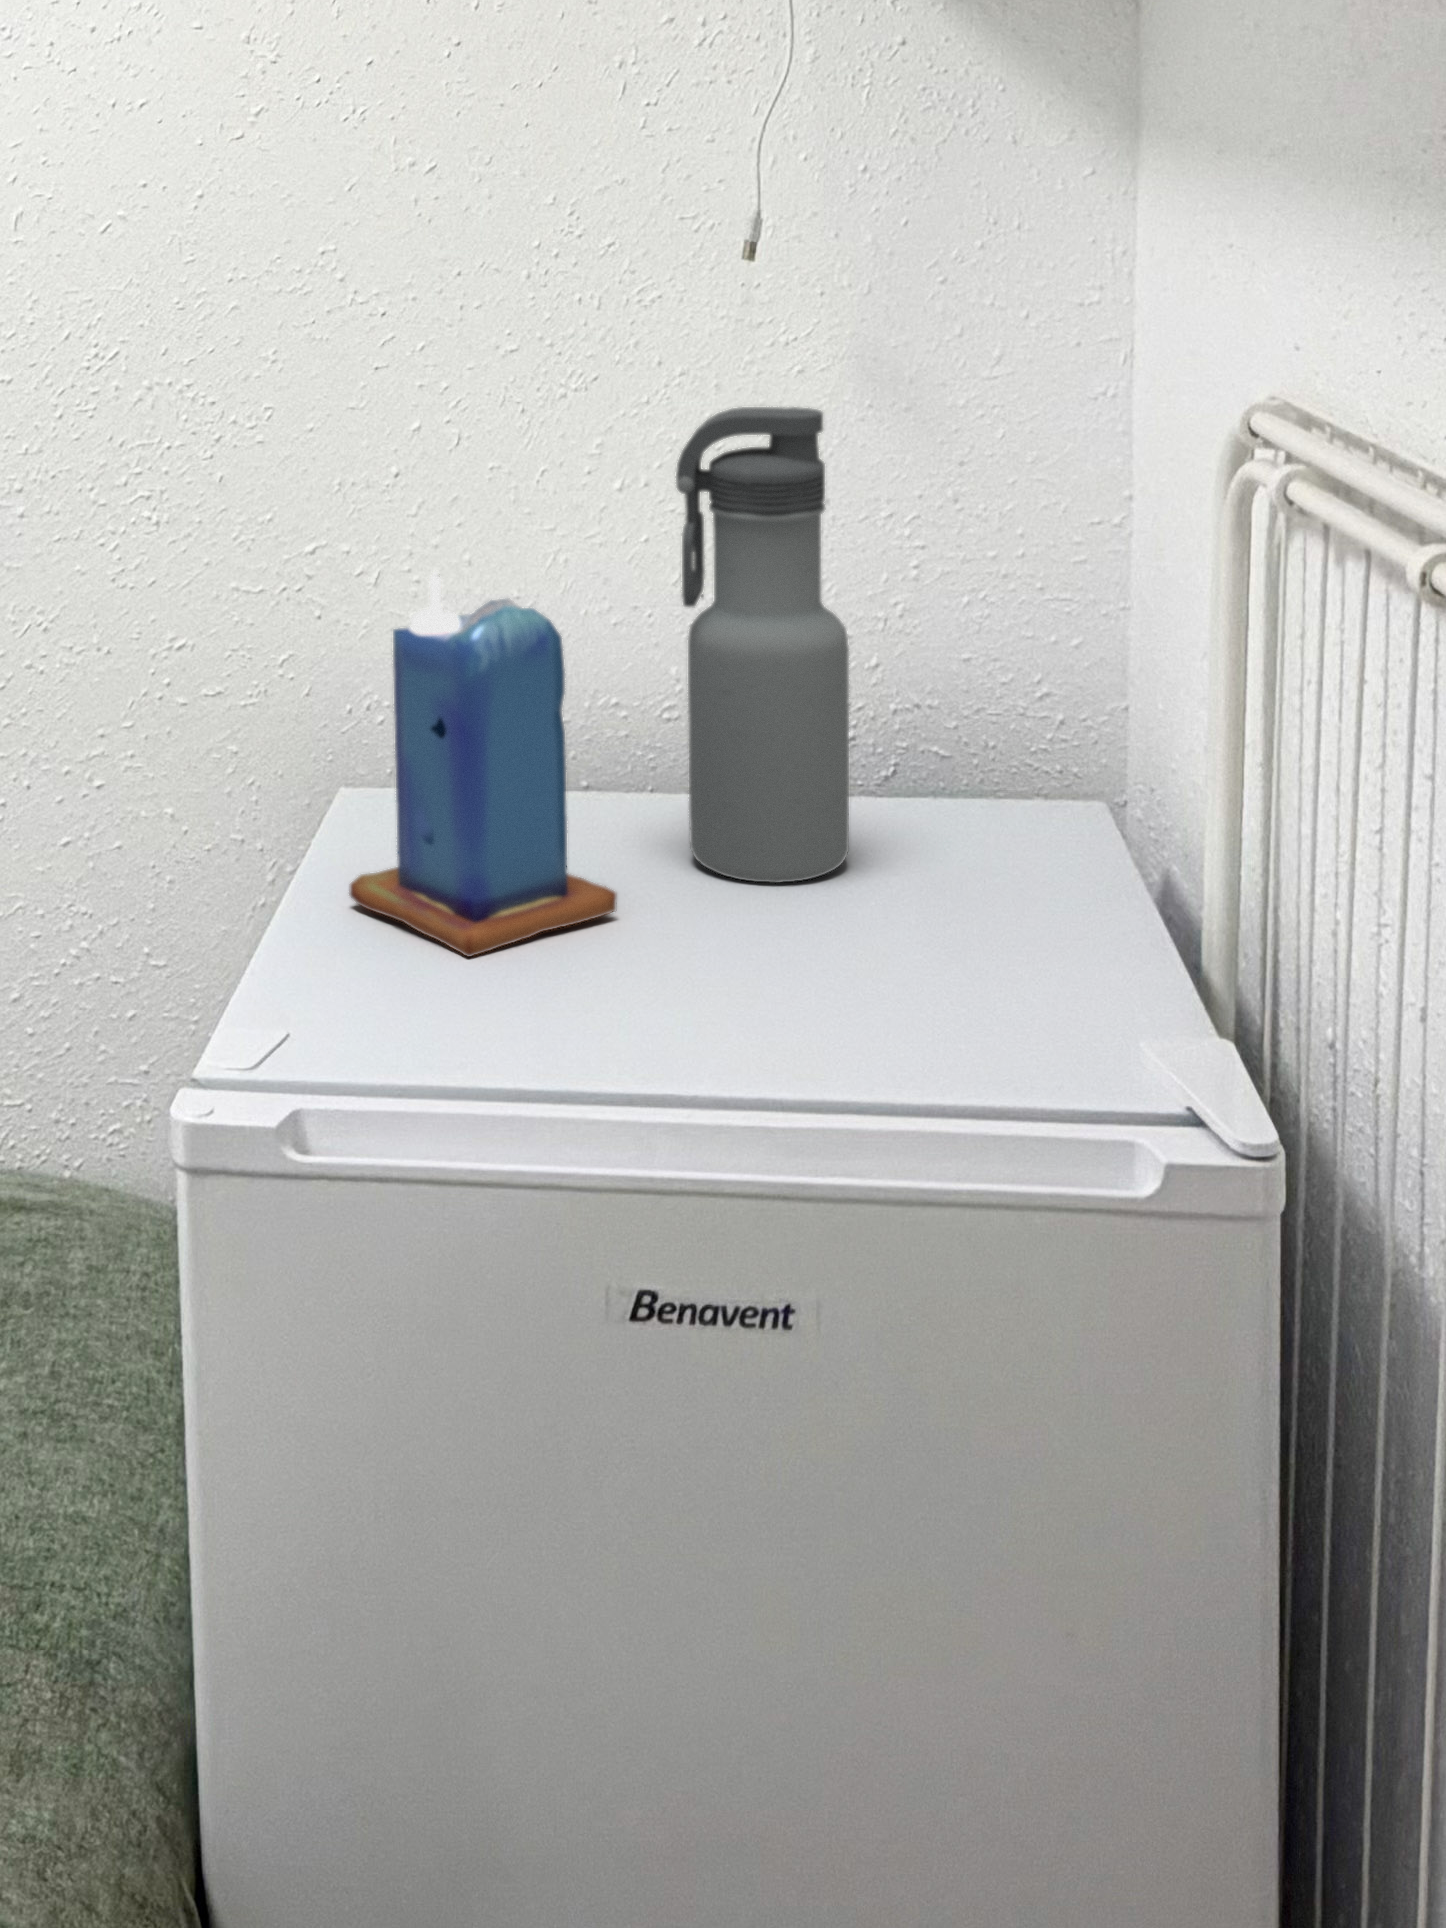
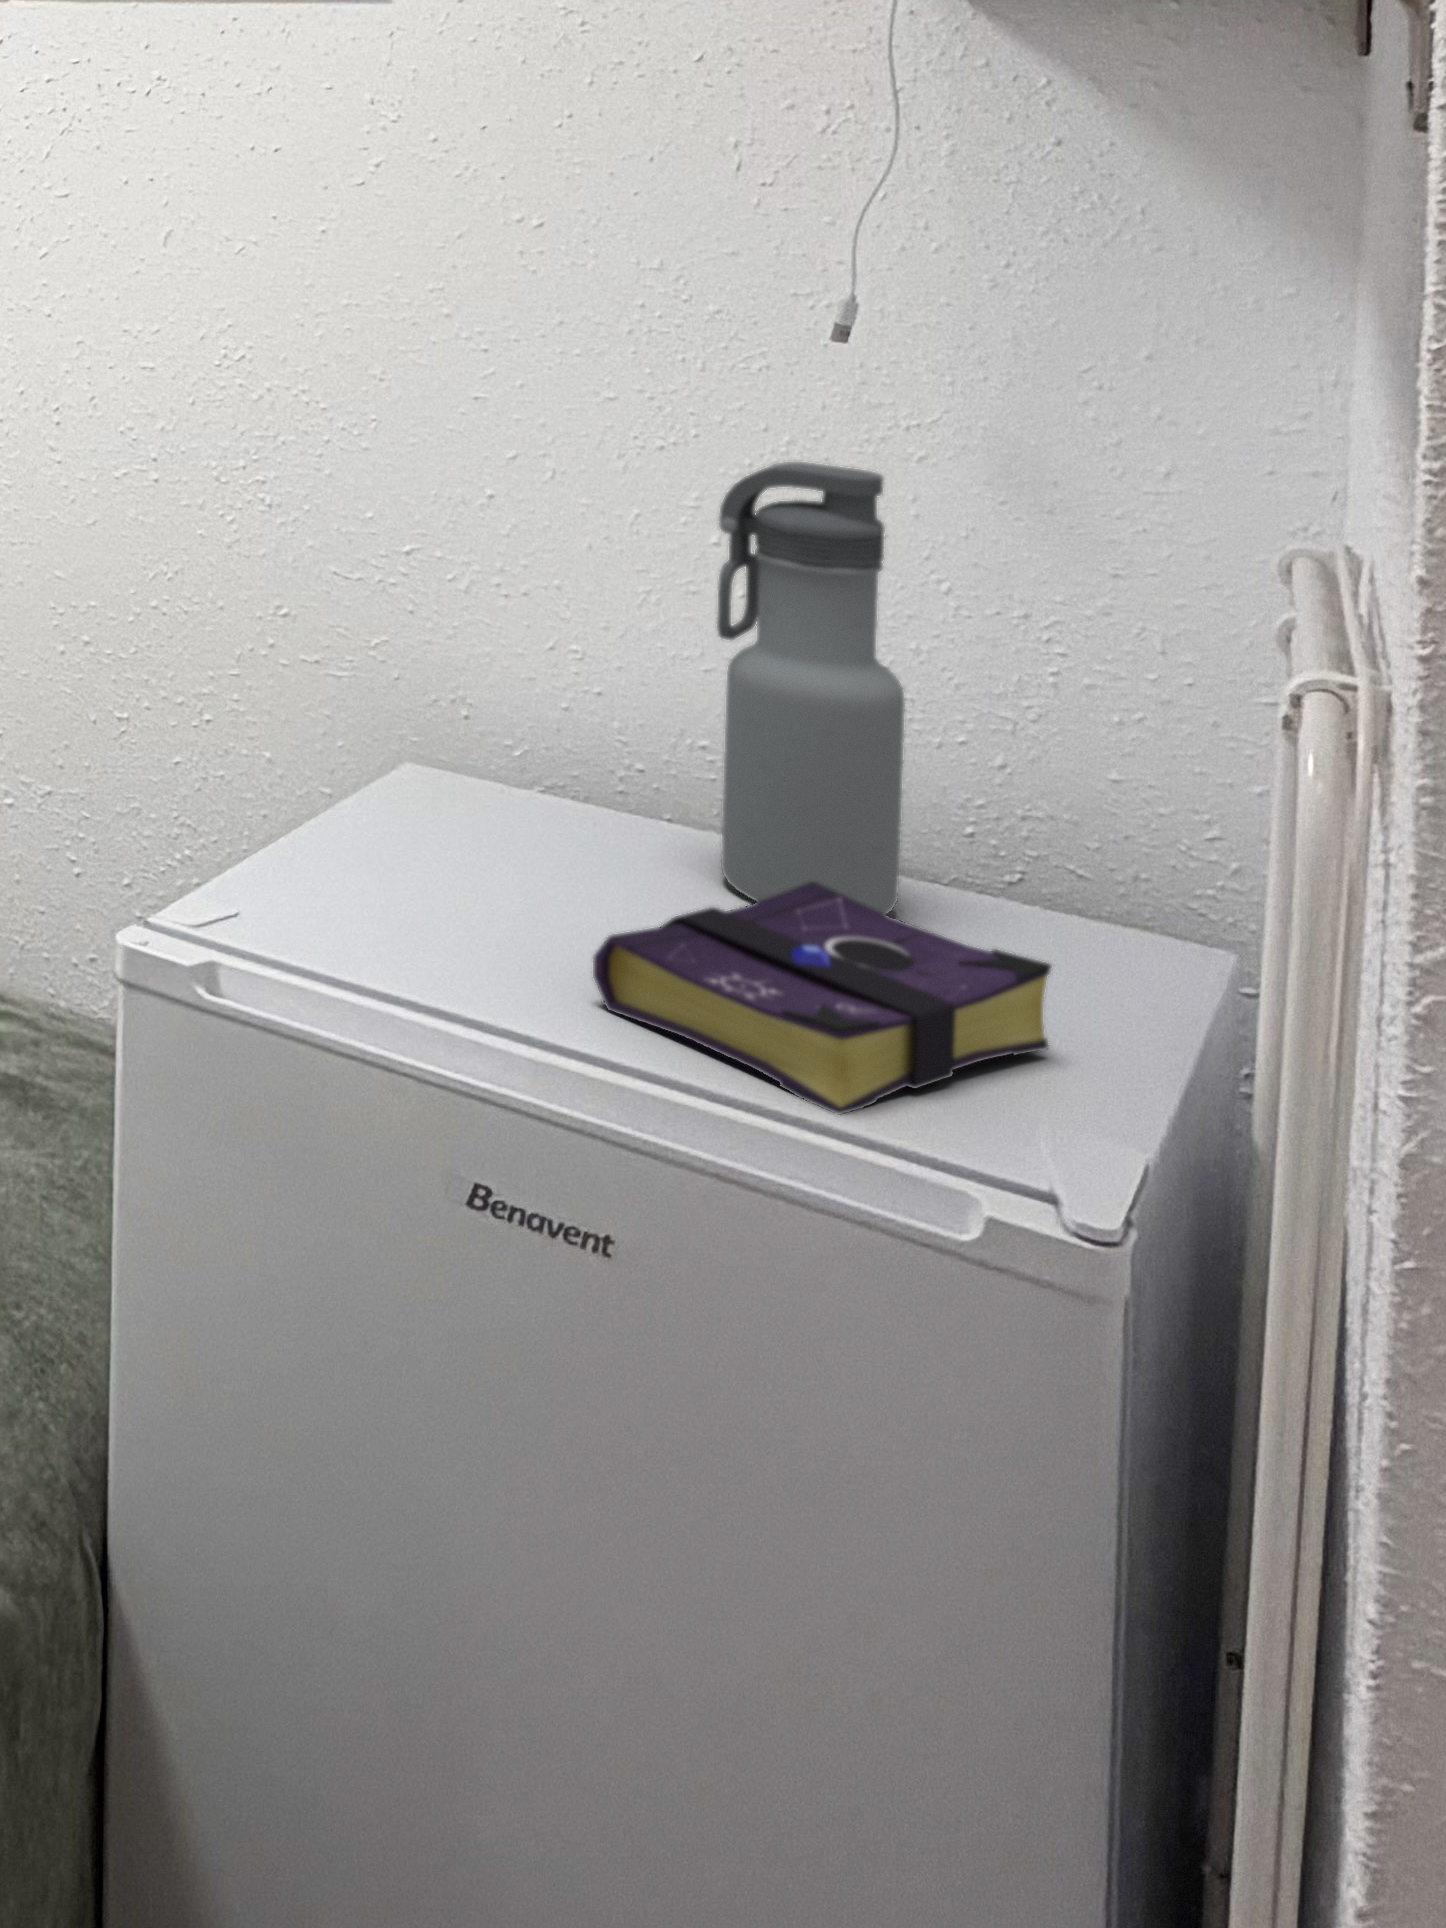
candle: present [349,572,617,957] -> none [360,563,611,903]
book: none [662,844,1040,1087] -> present [593,881,1051,1114]

